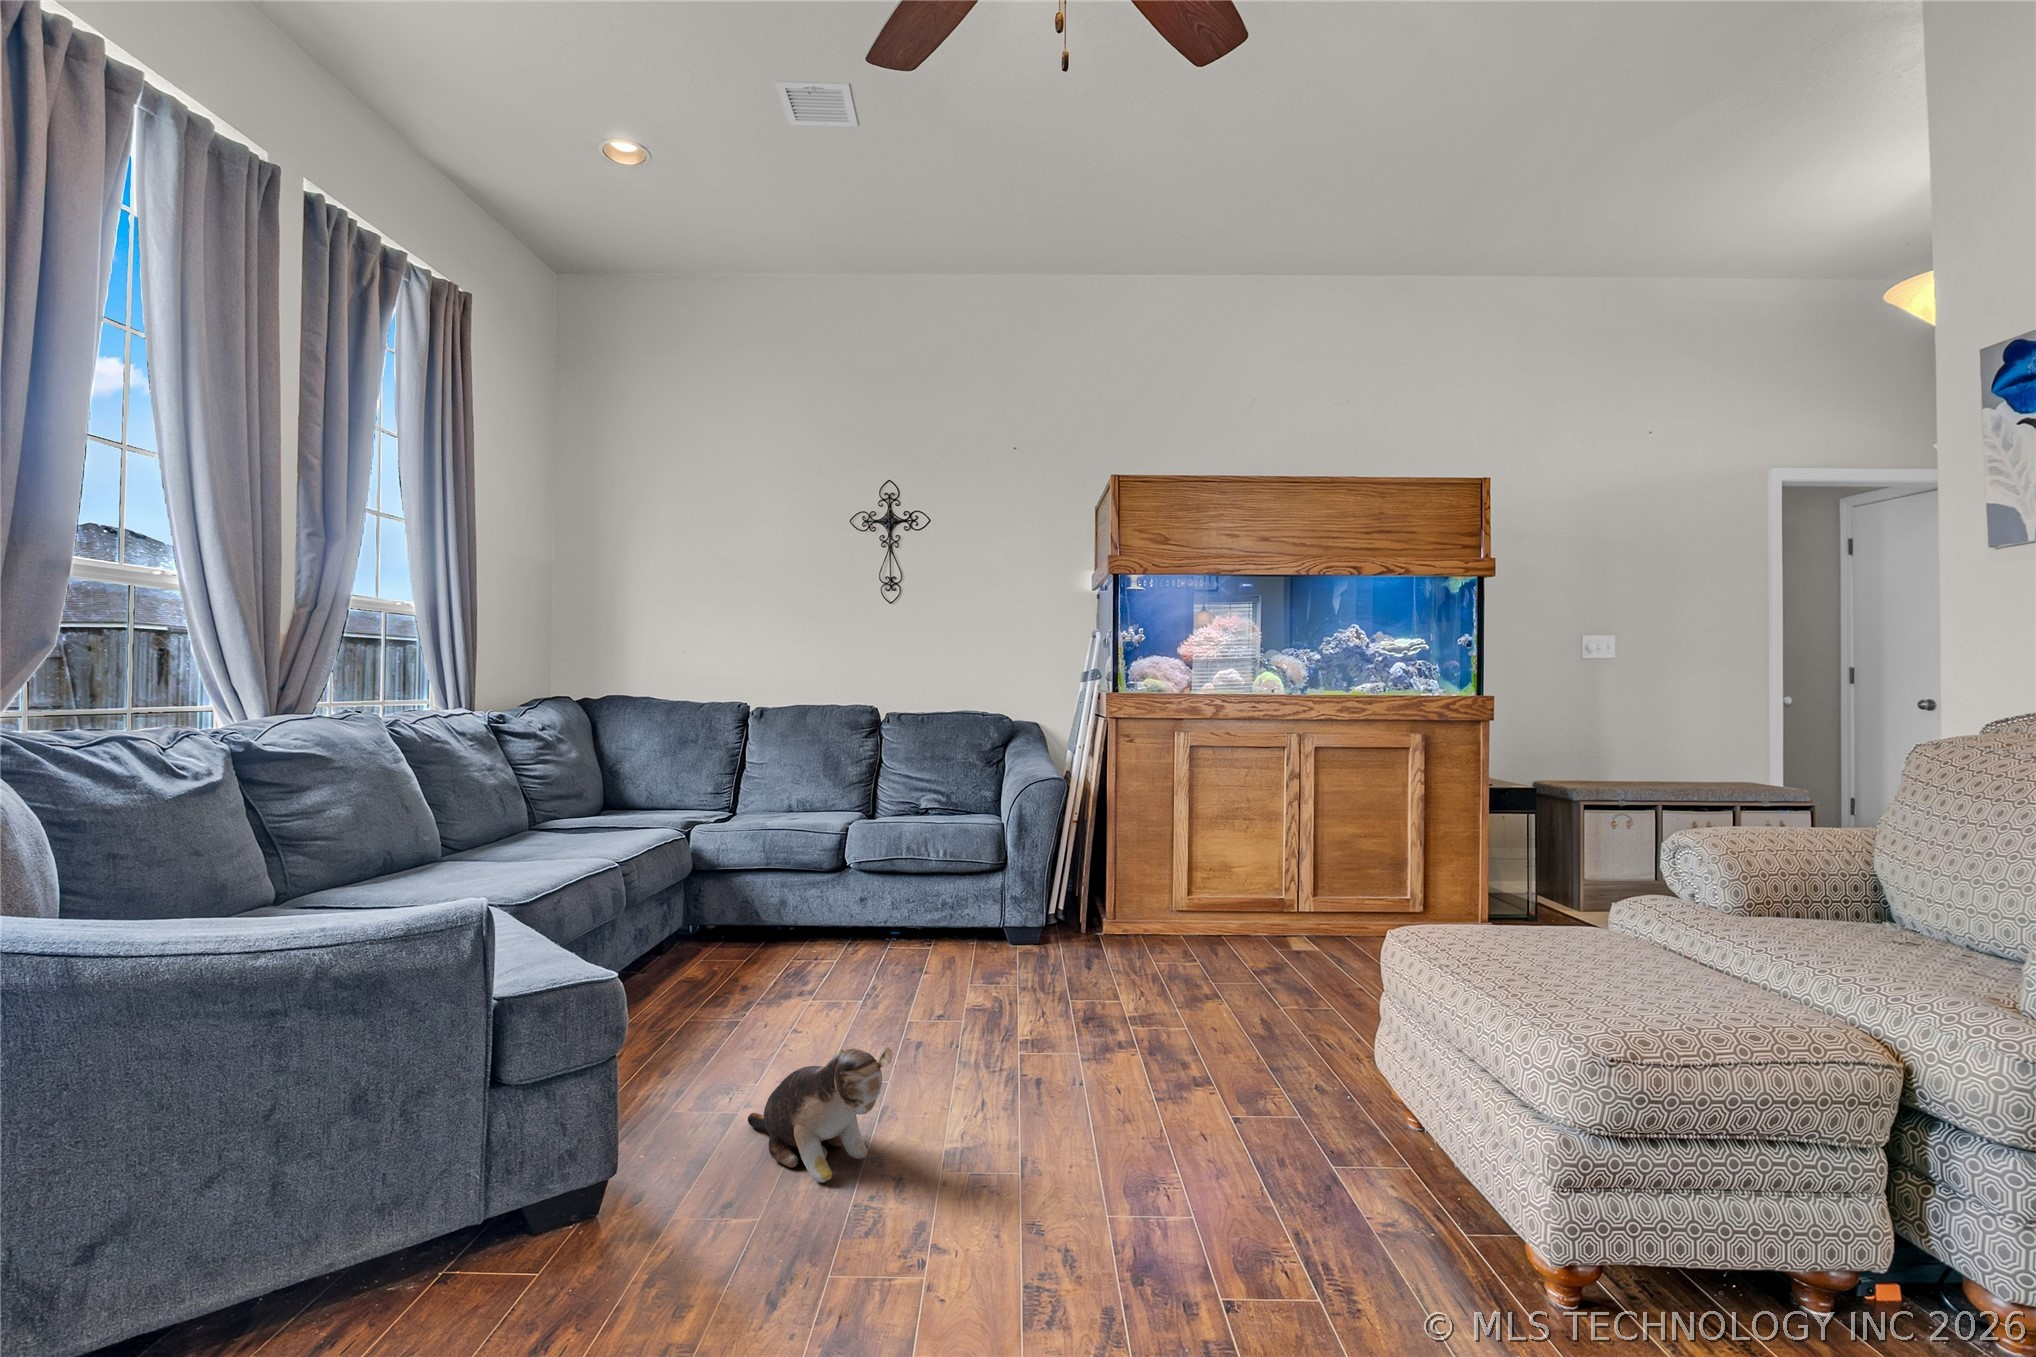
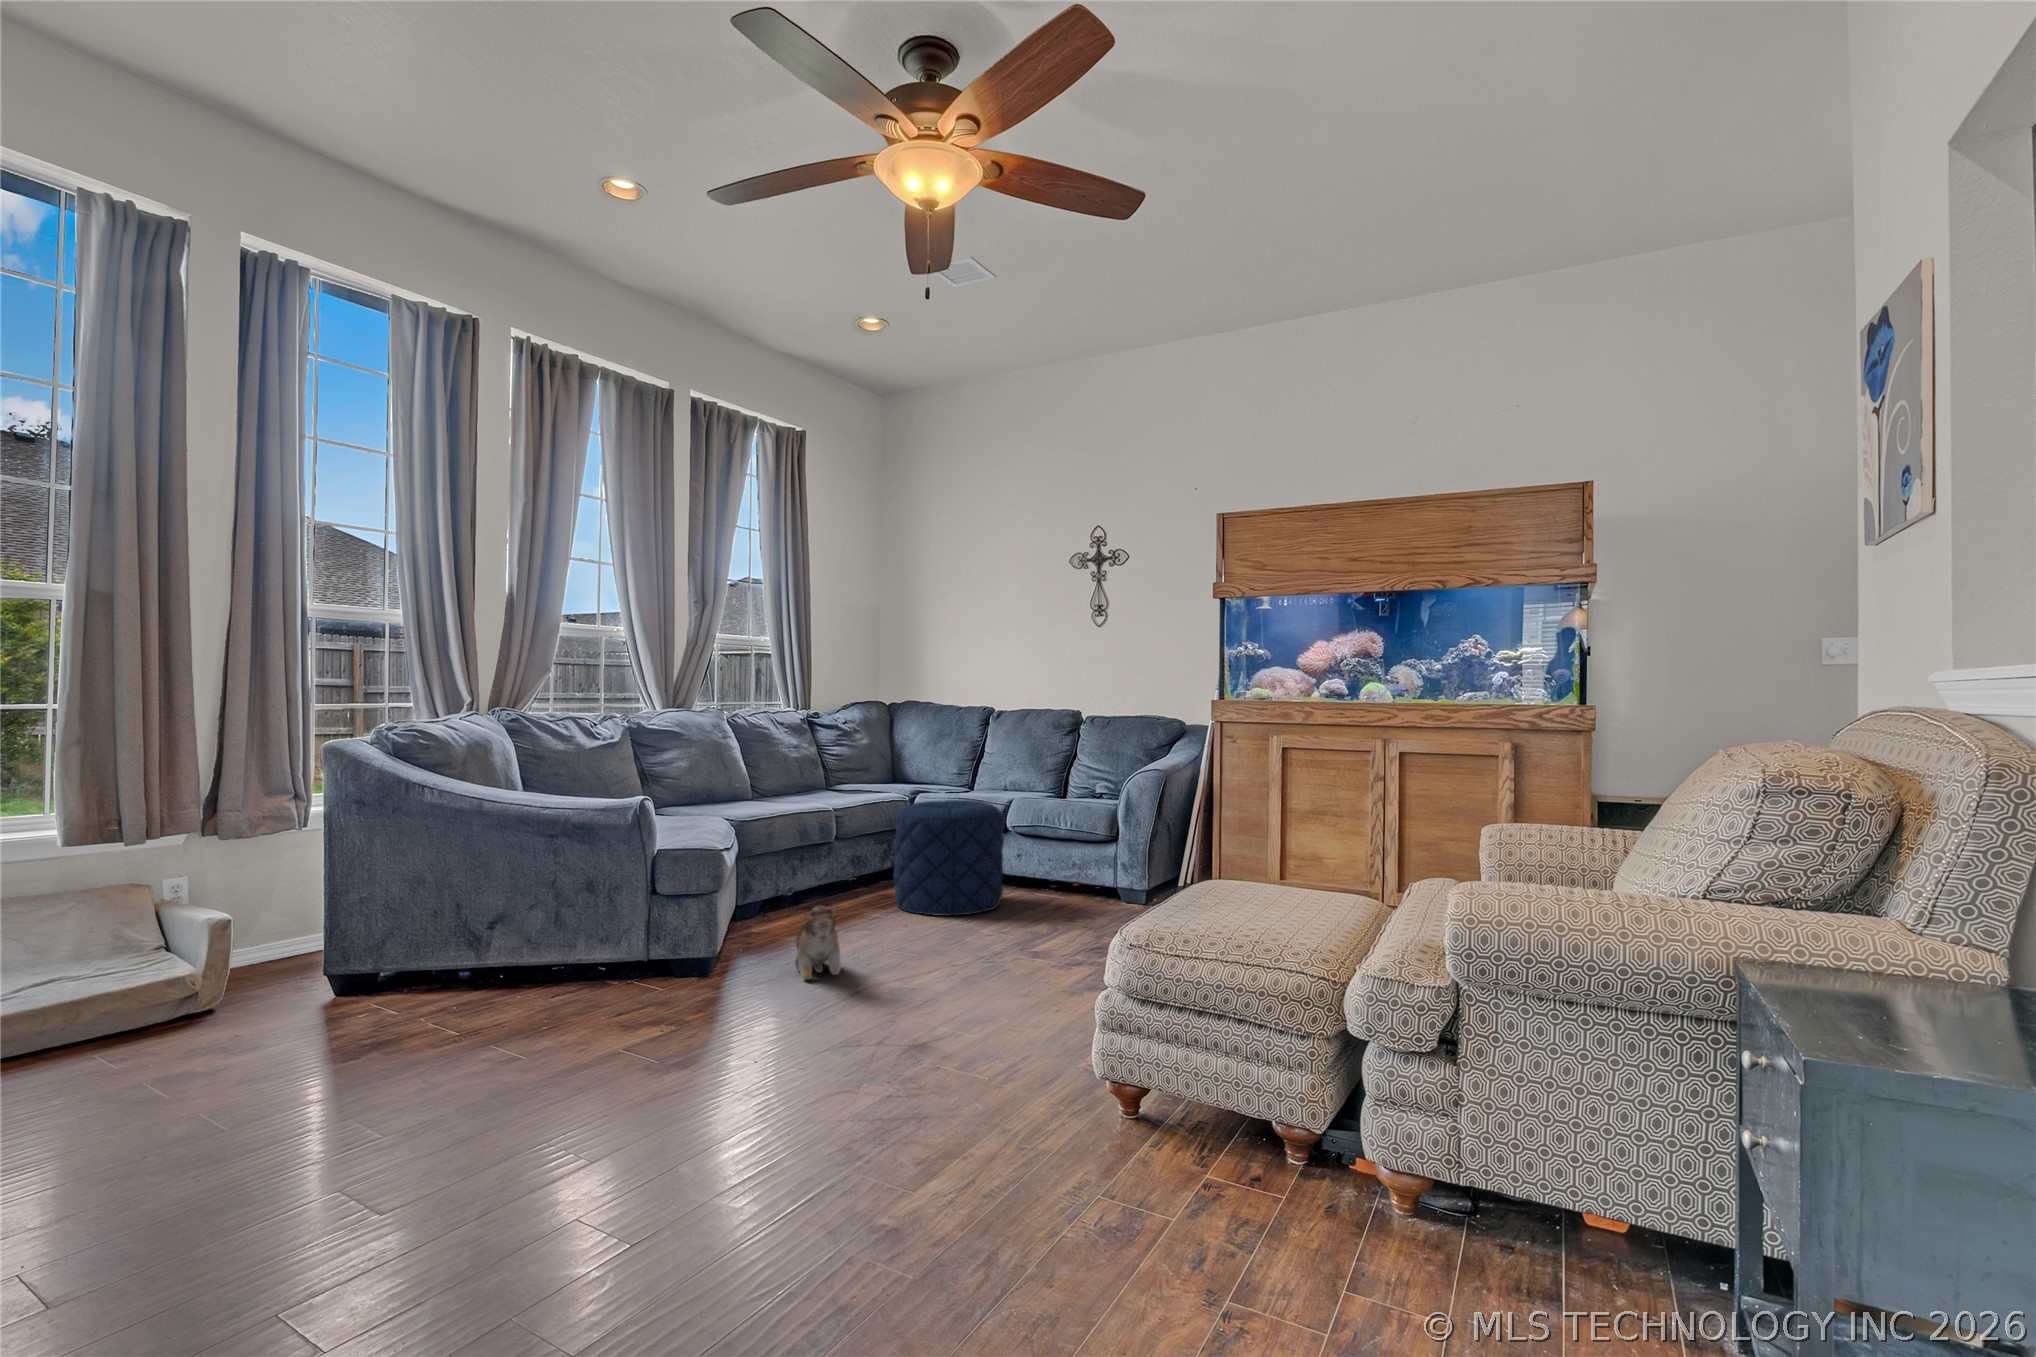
pouf: none [726,832,883,1004] -> present [894,800,1004,916]

